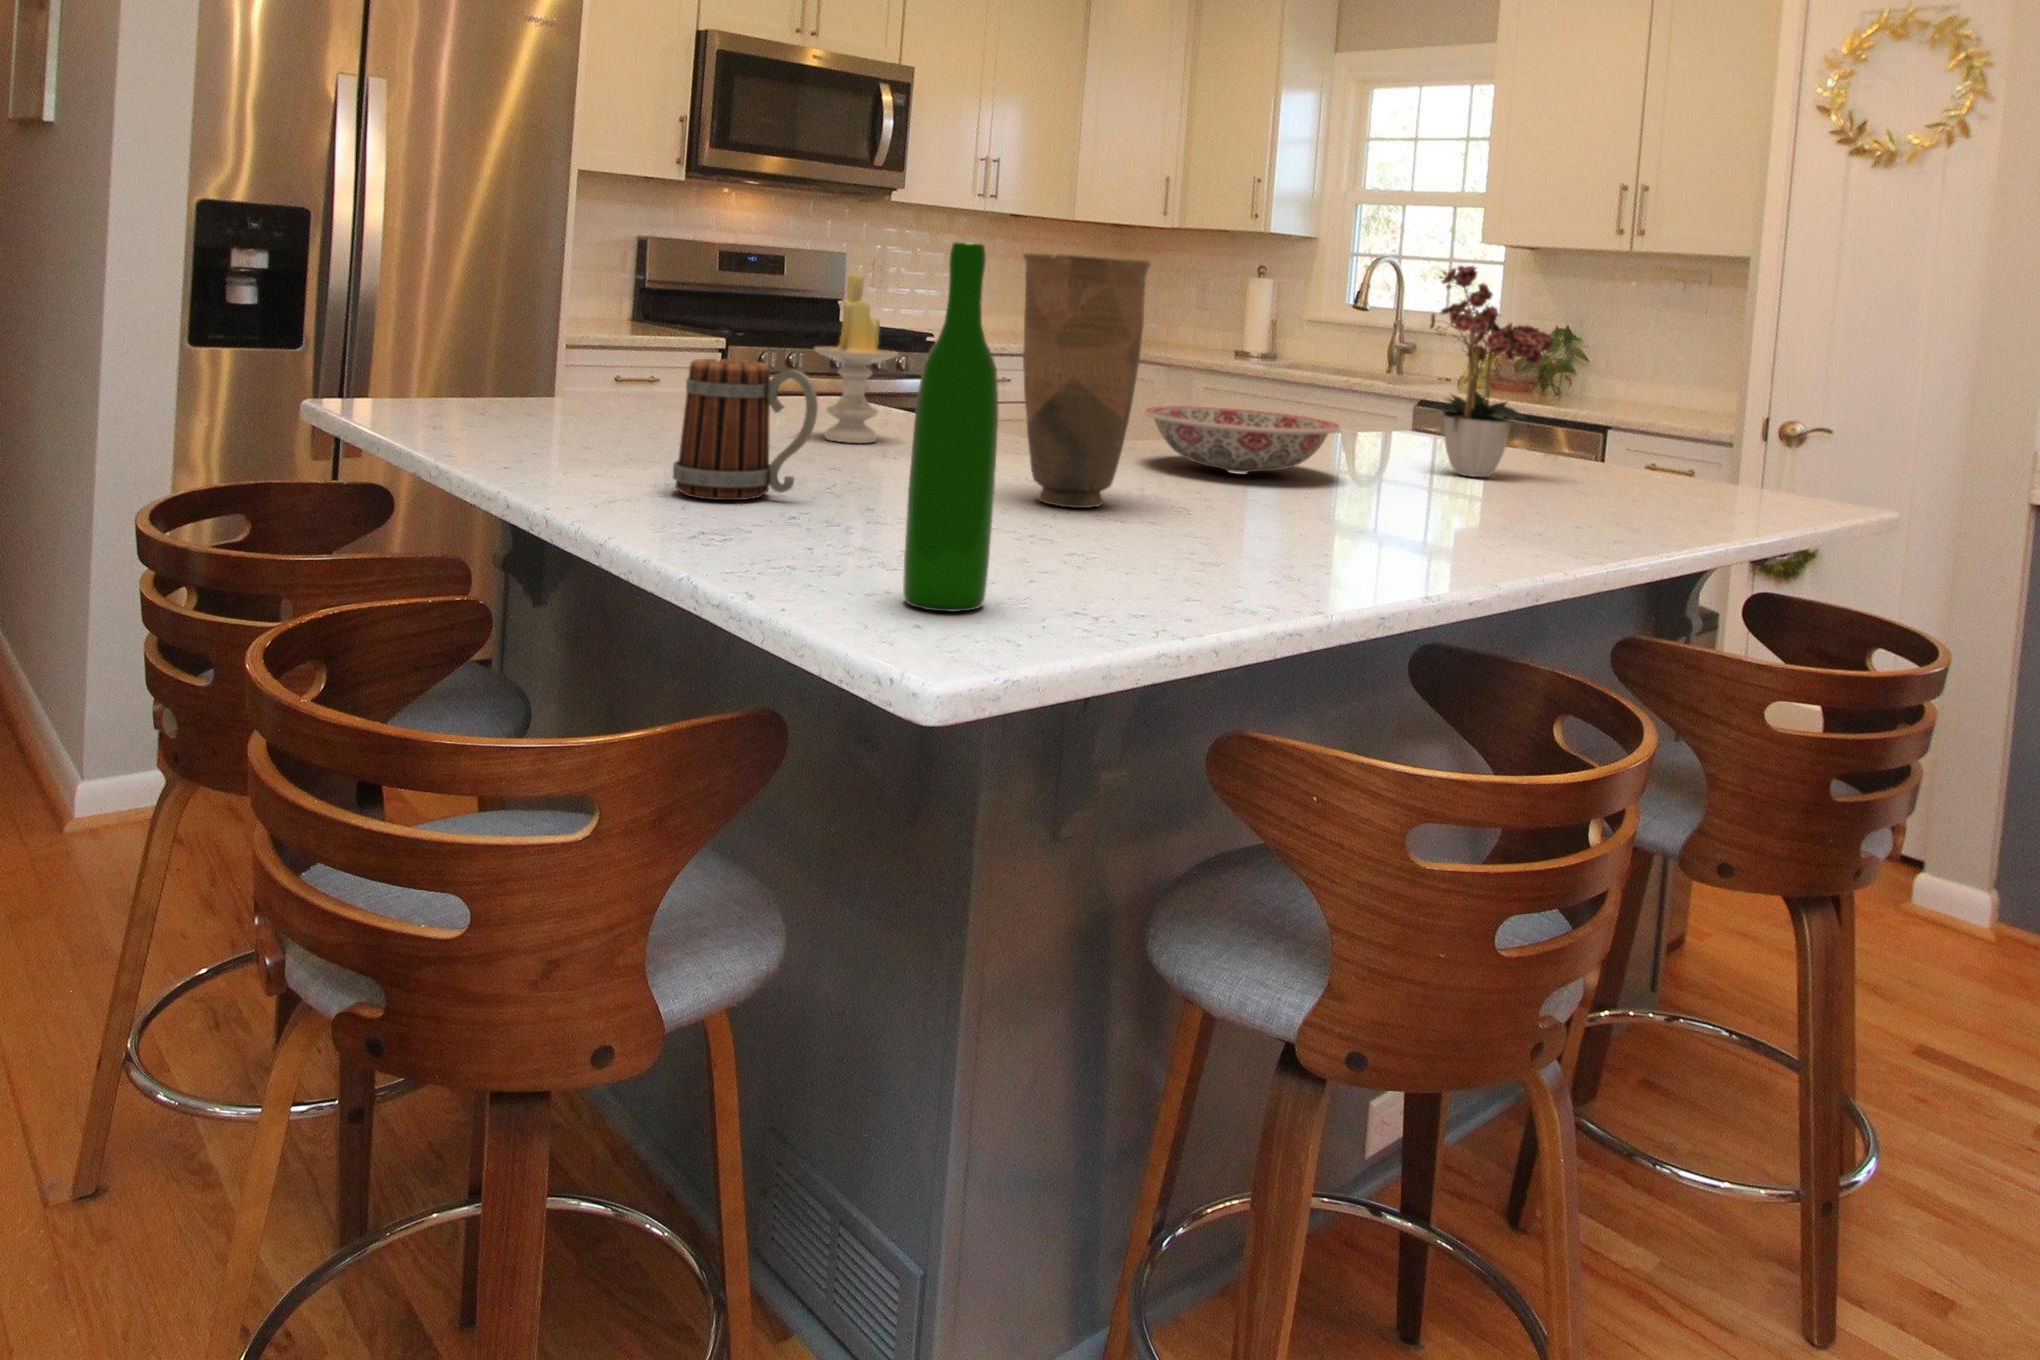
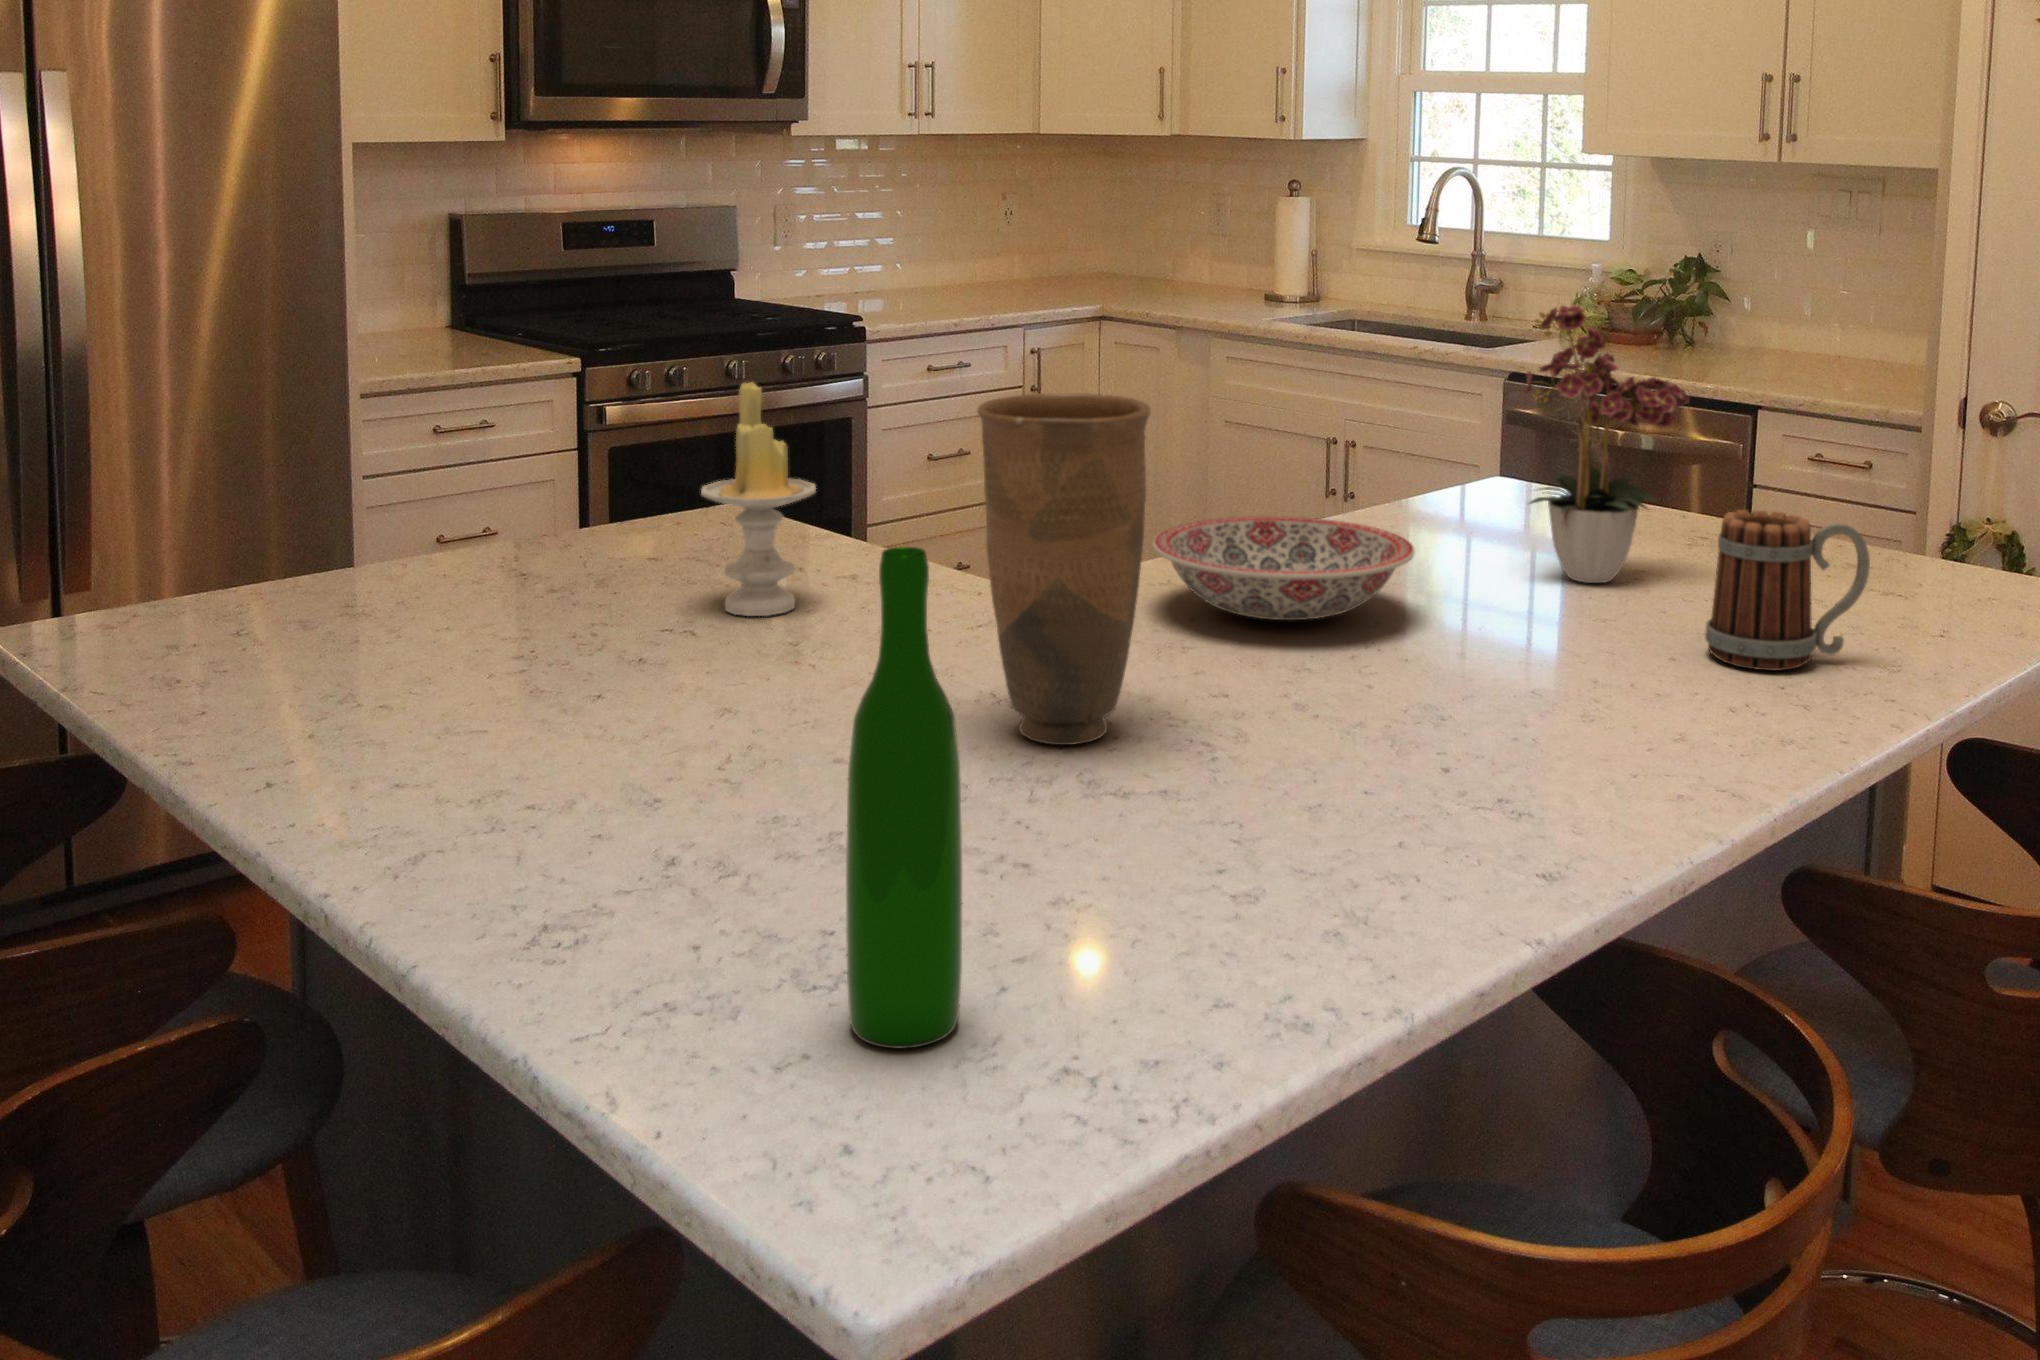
mug: present [673,359,818,500] -> present [1705,510,1870,671]

